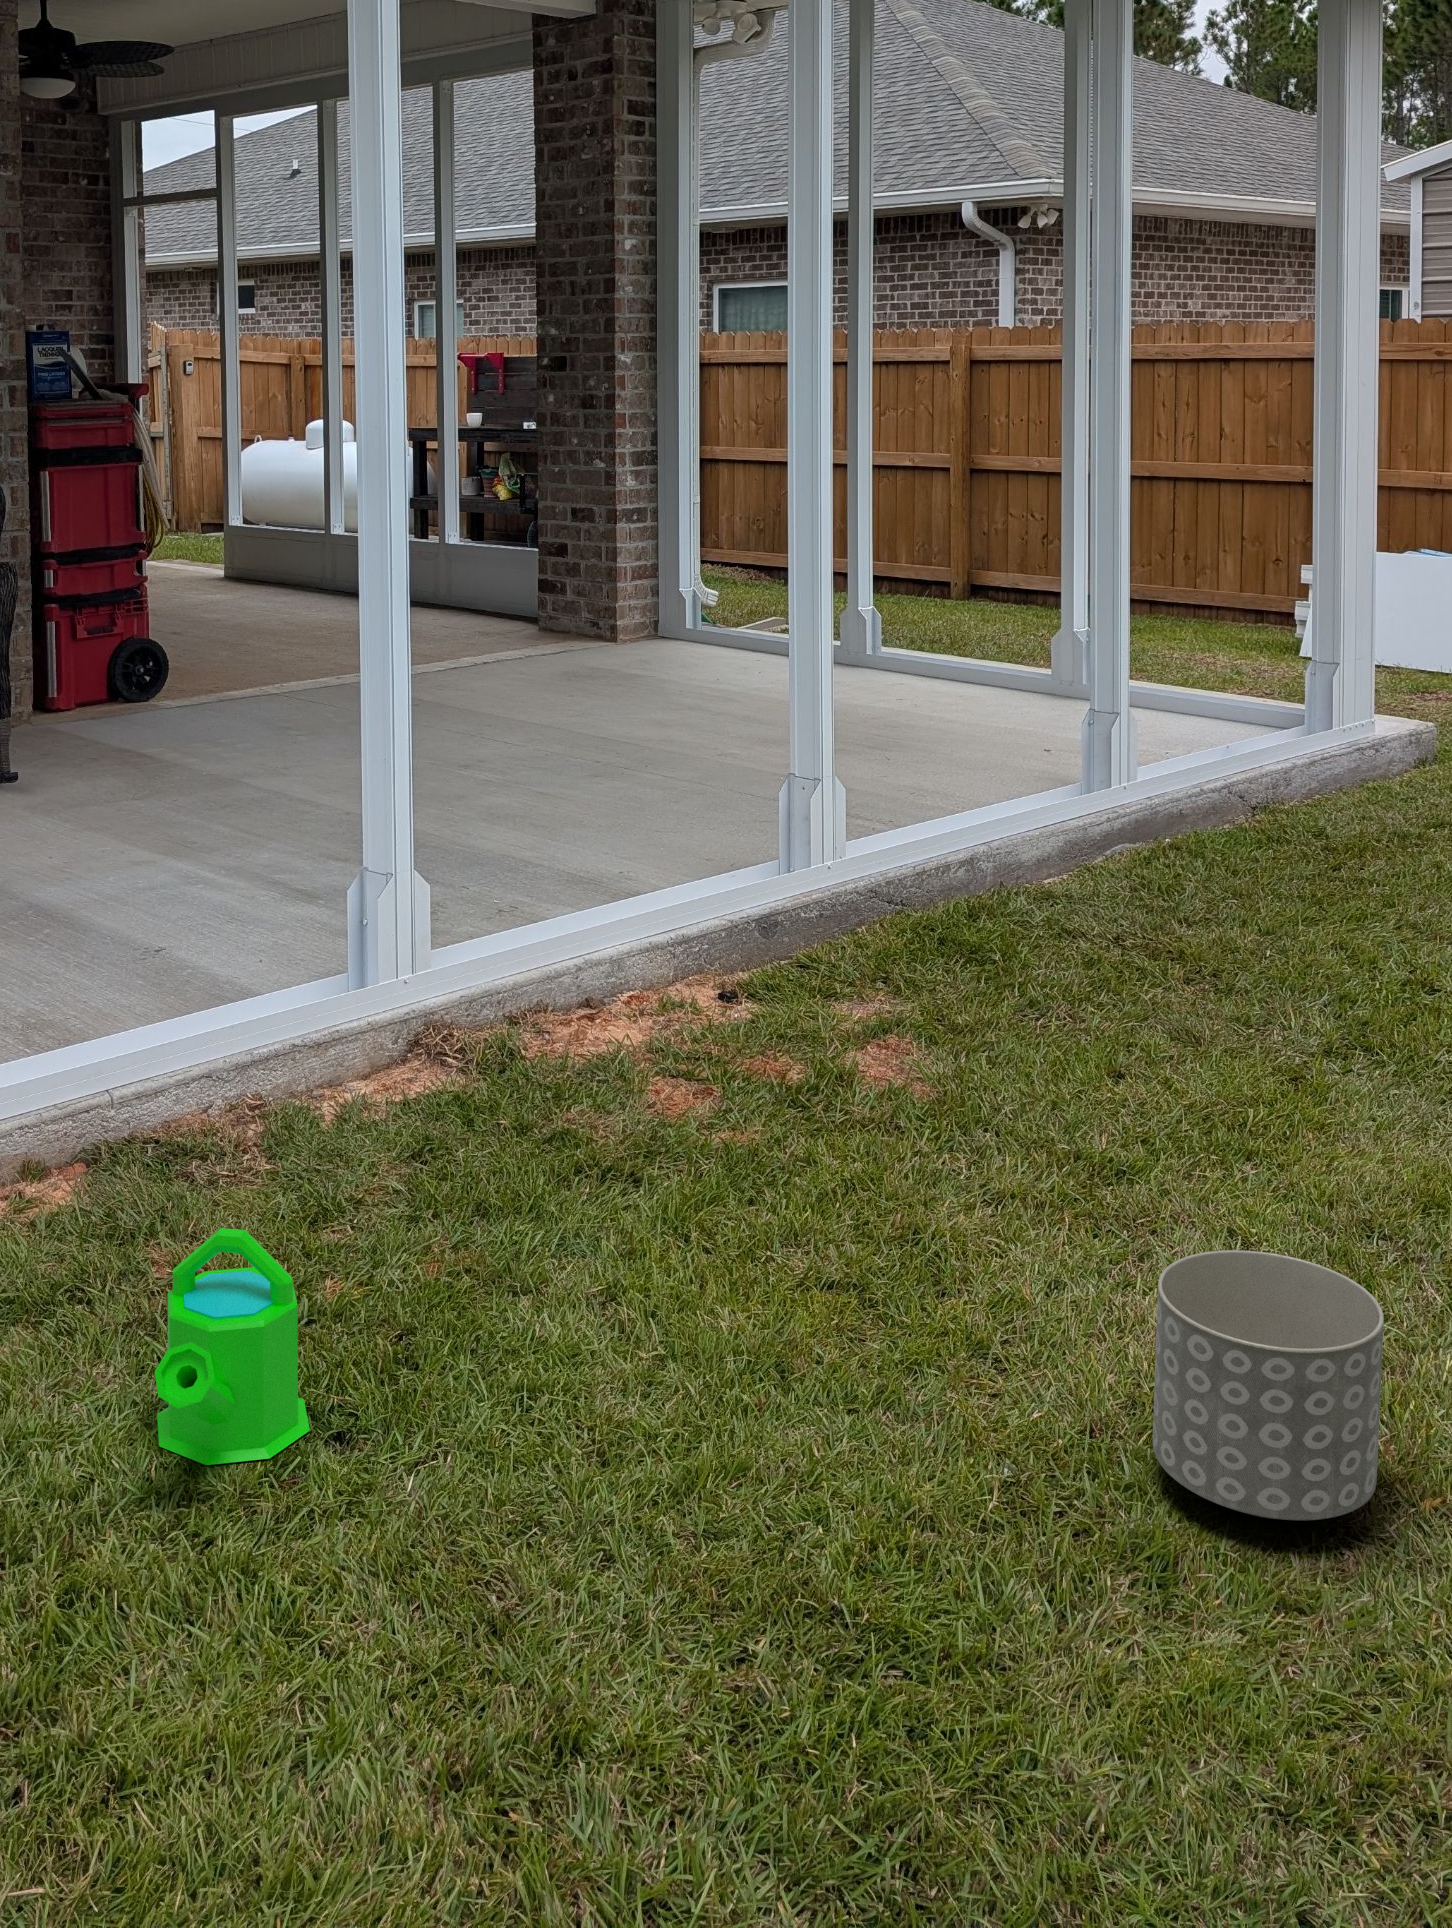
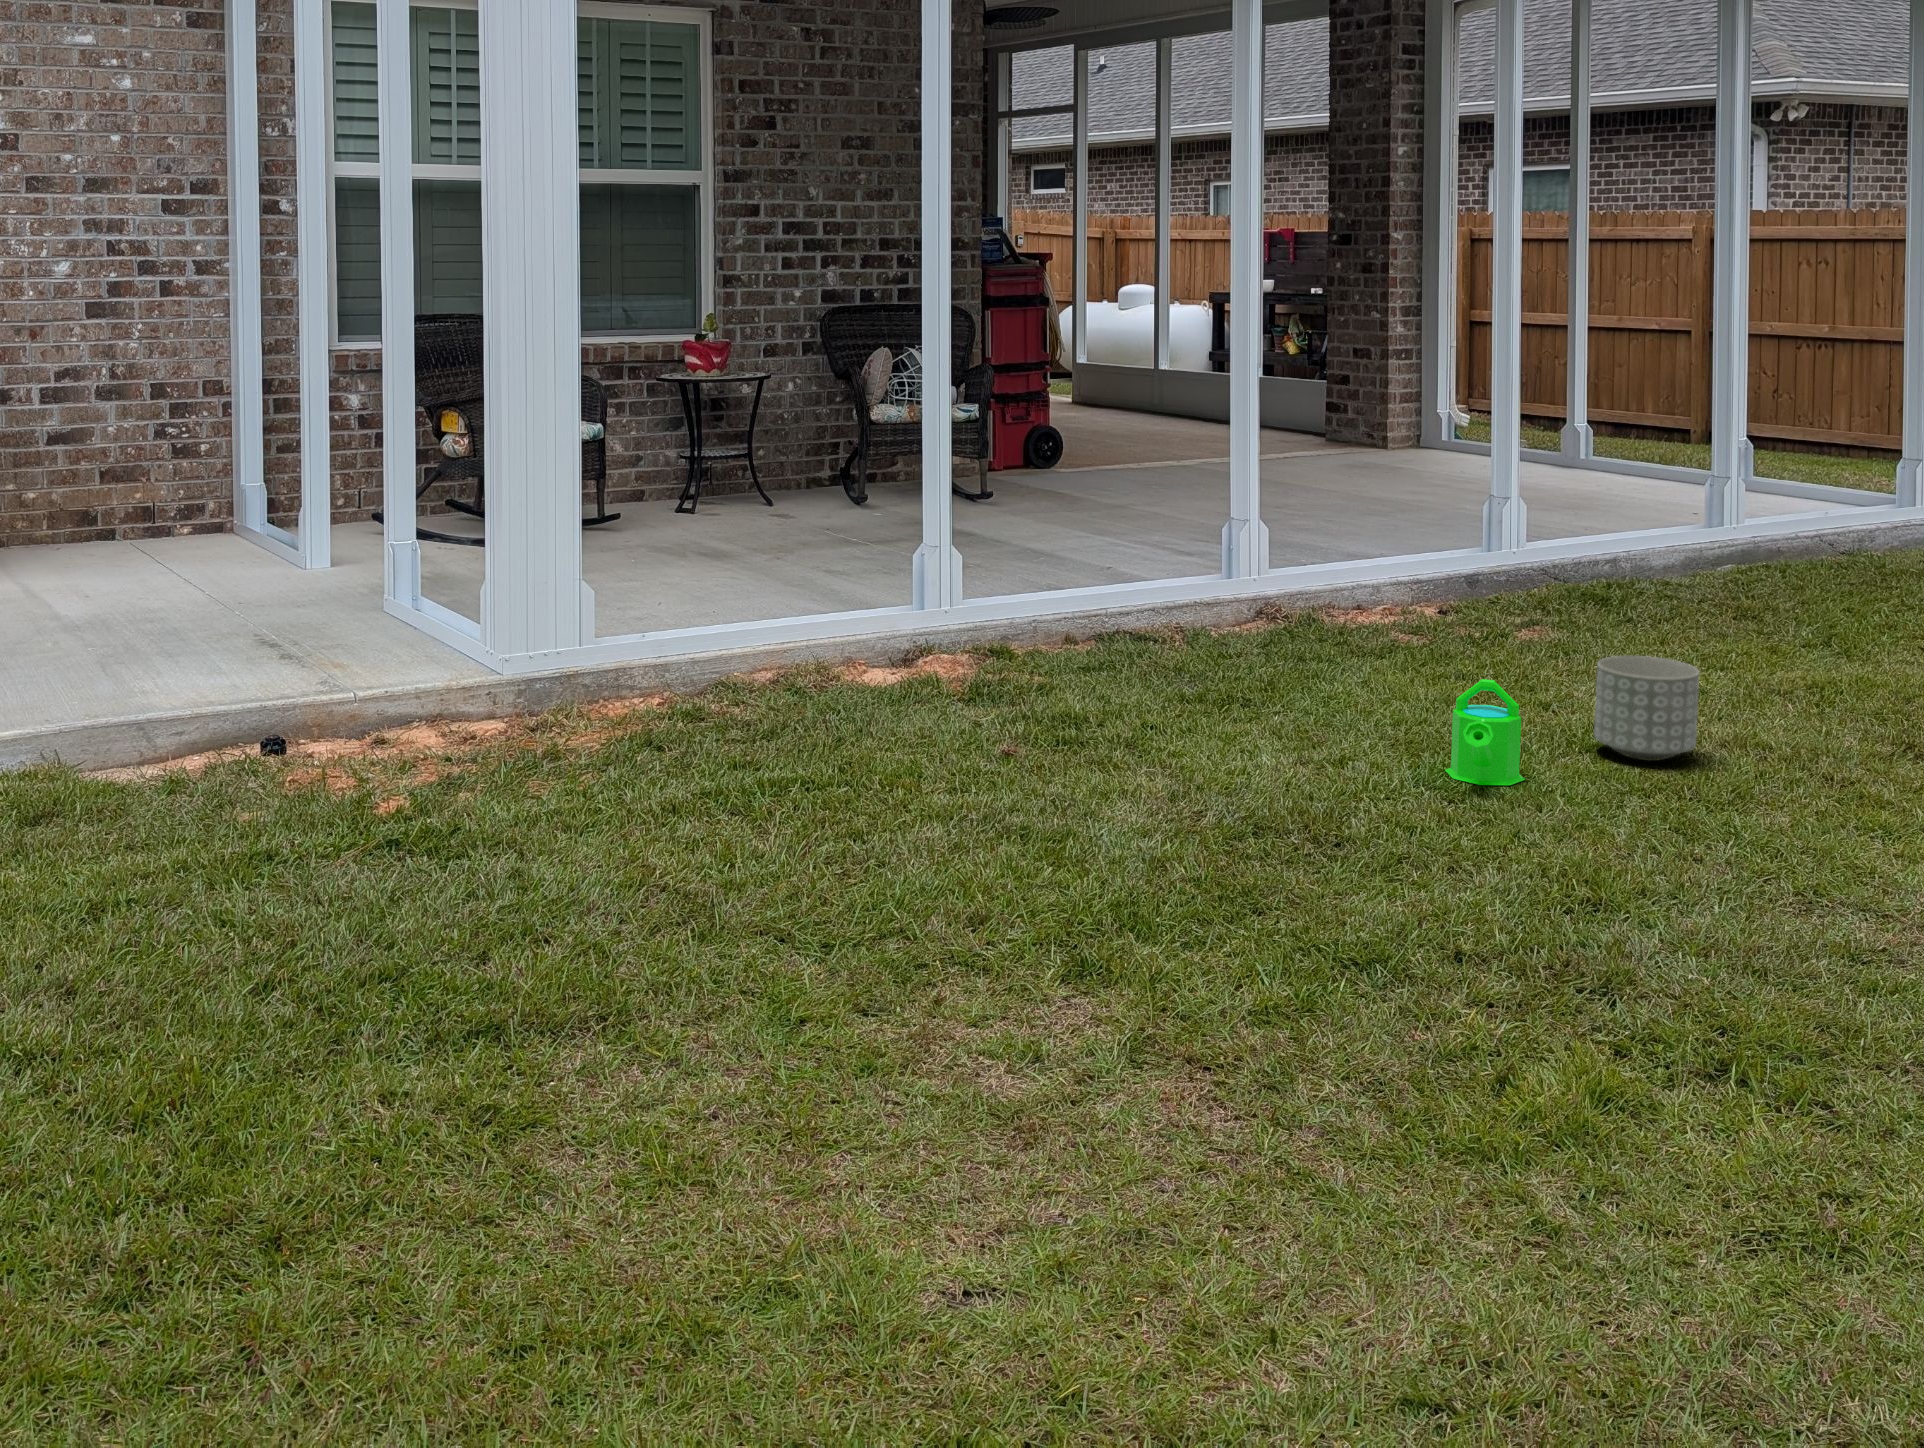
watering can: present [155,1228,310,1465] -> present [1445,679,1525,785]

